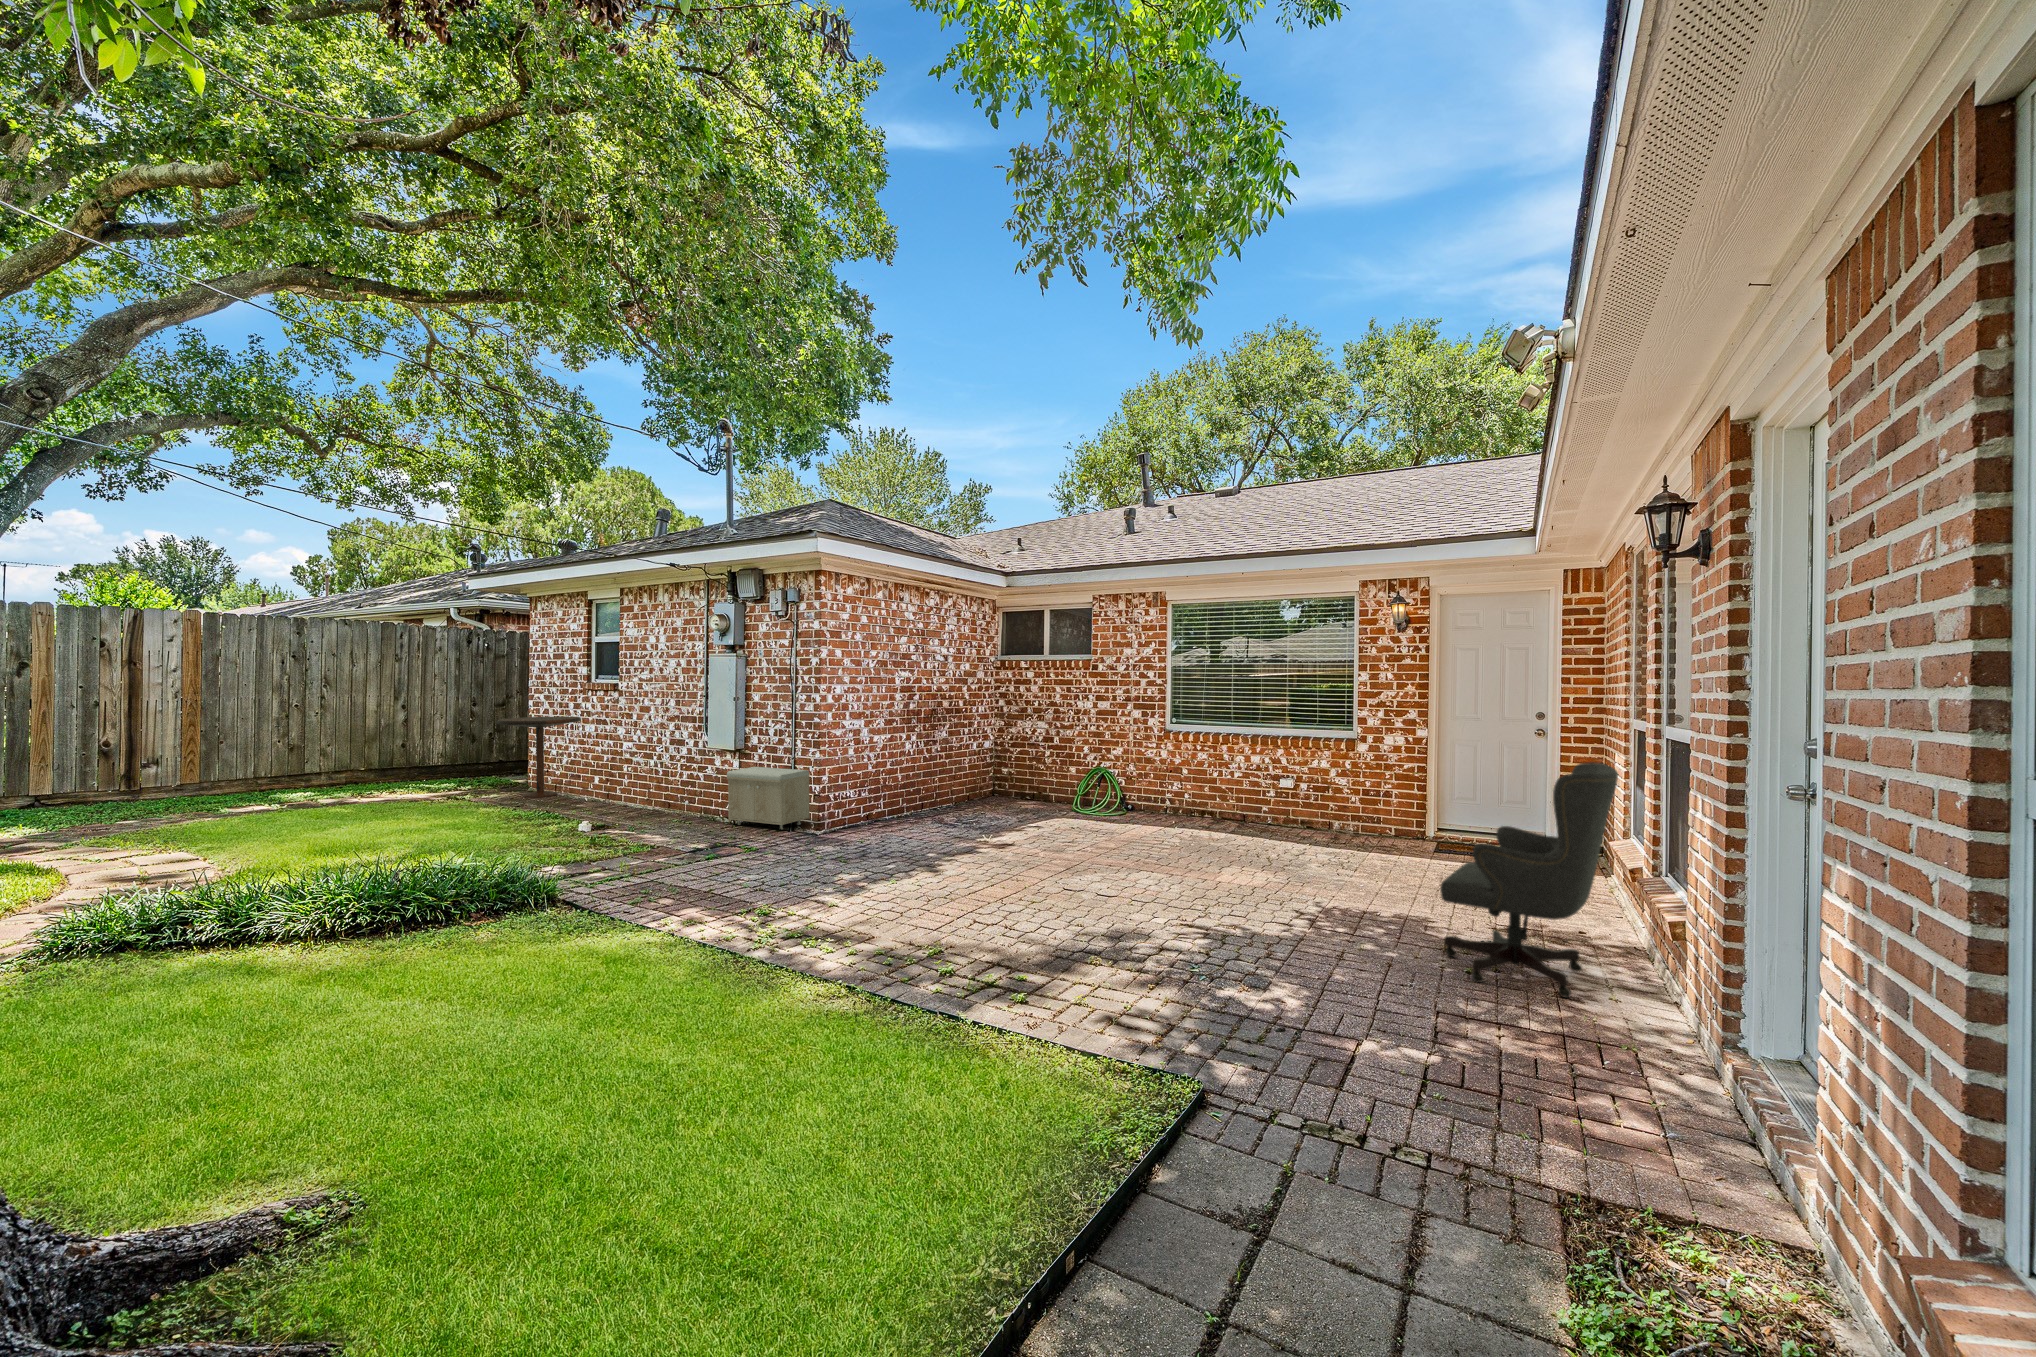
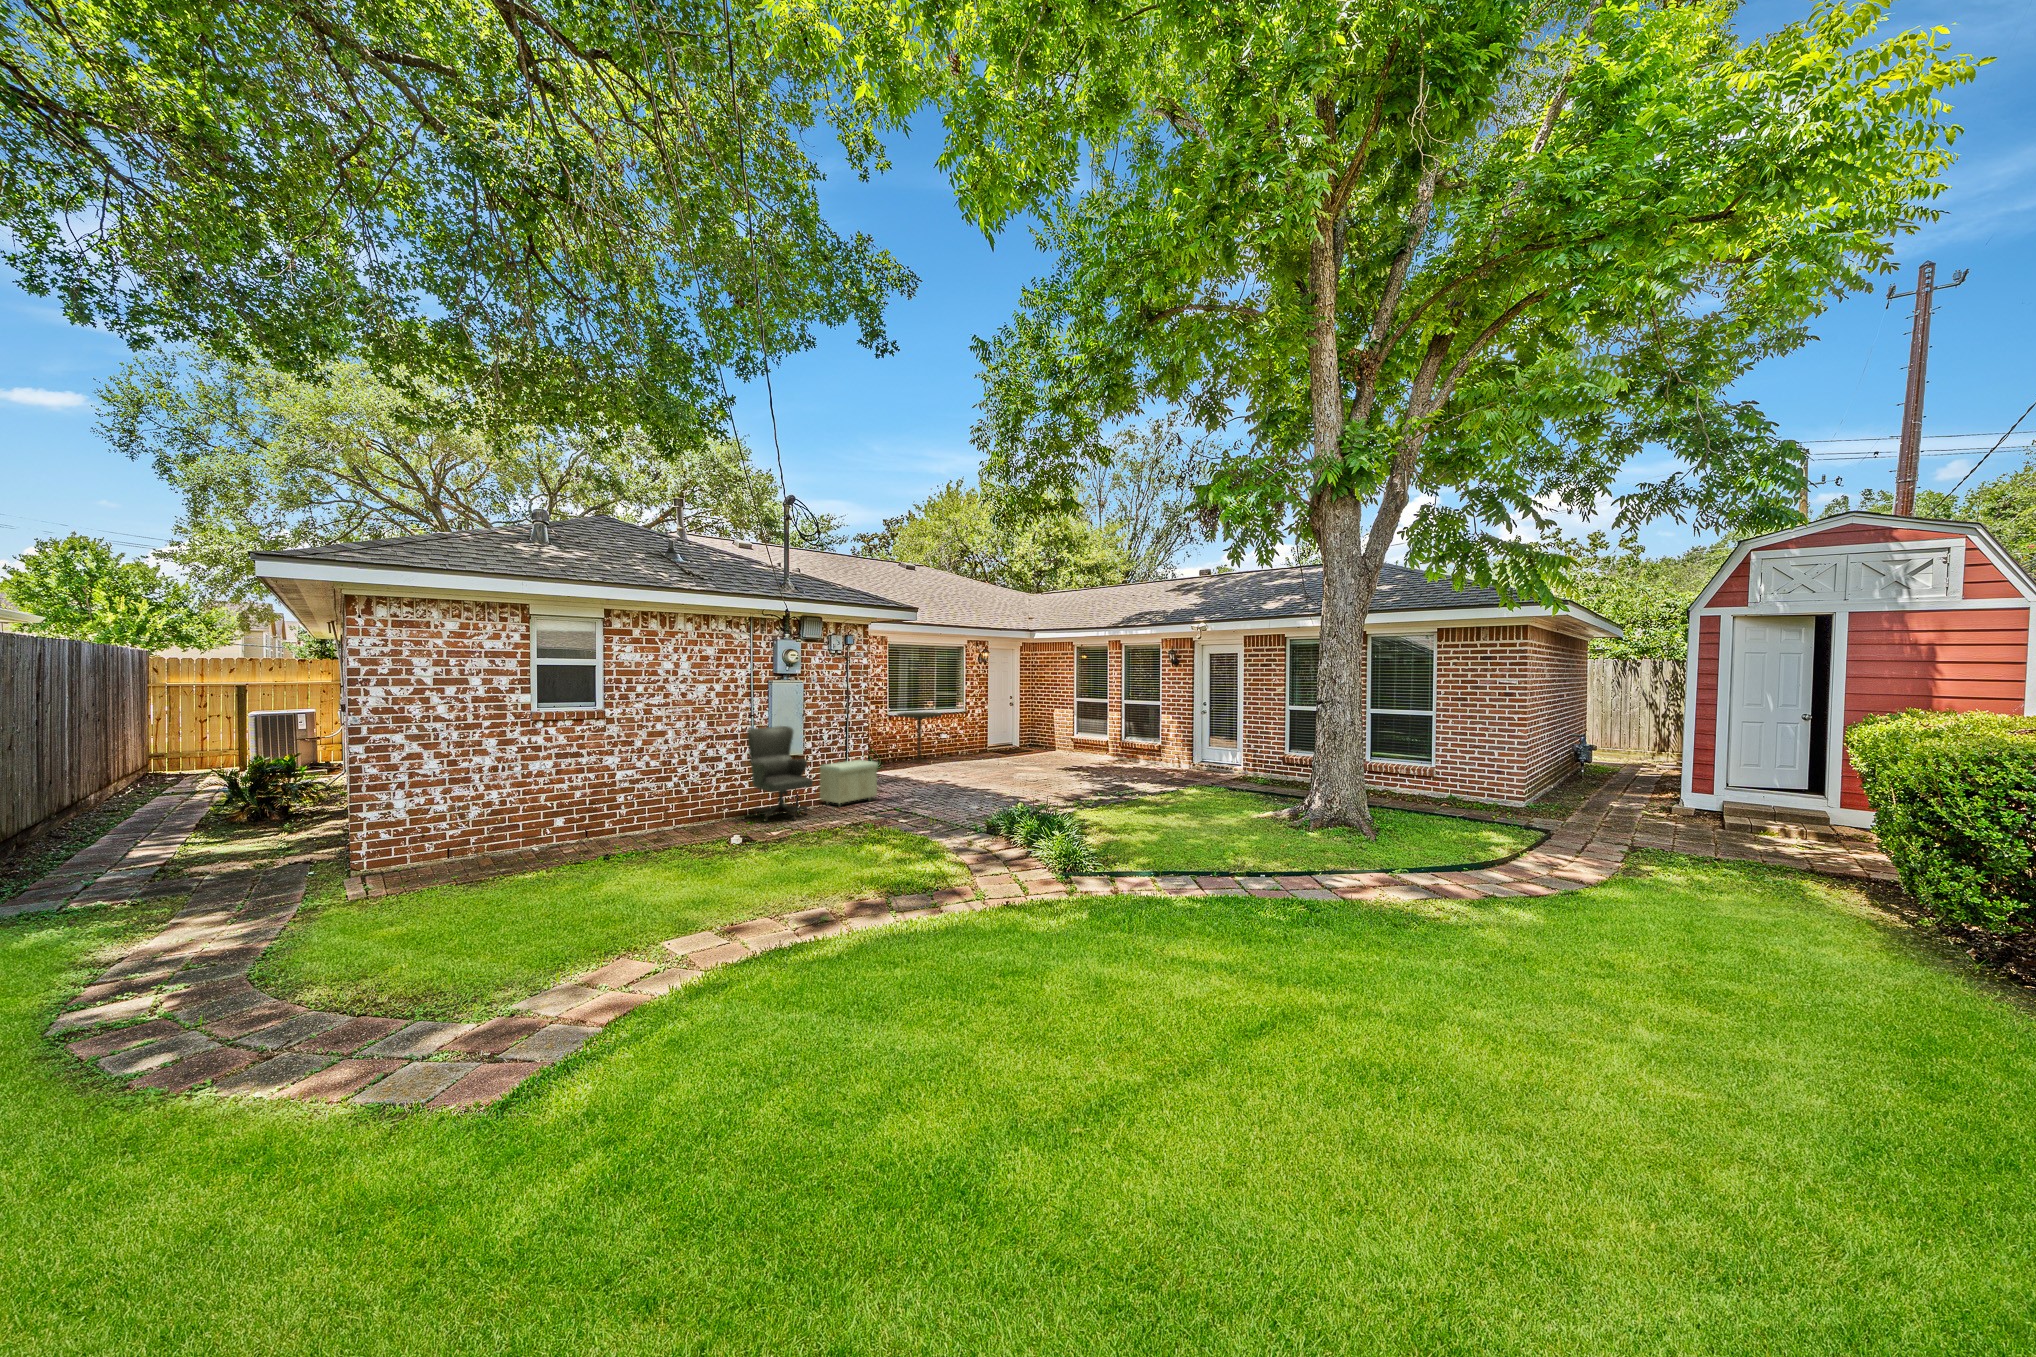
pedestal table: present [496,716,581,798] -> present [897,712,942,764]
chair: present [1440,762,1619,998] -> present [747,726,813,822]

